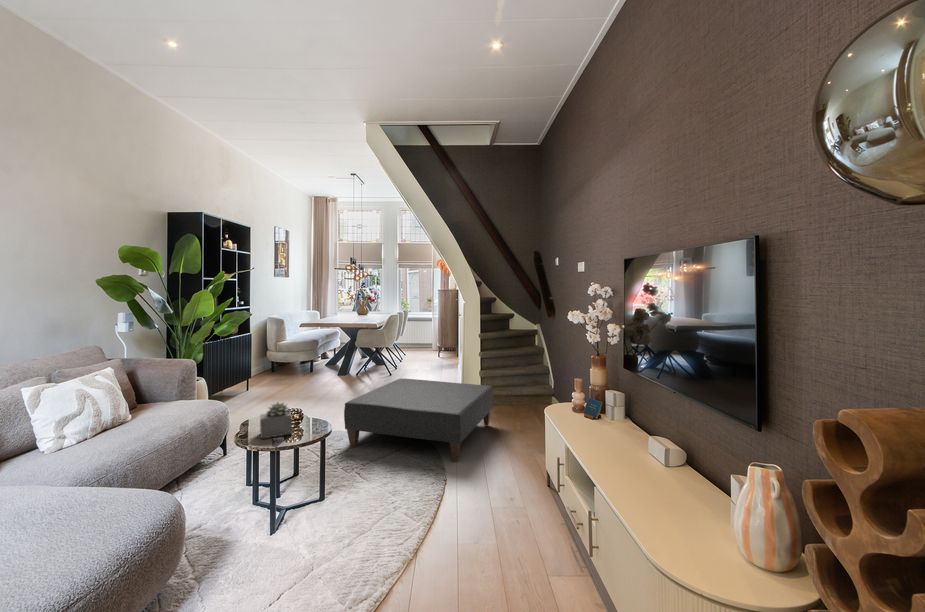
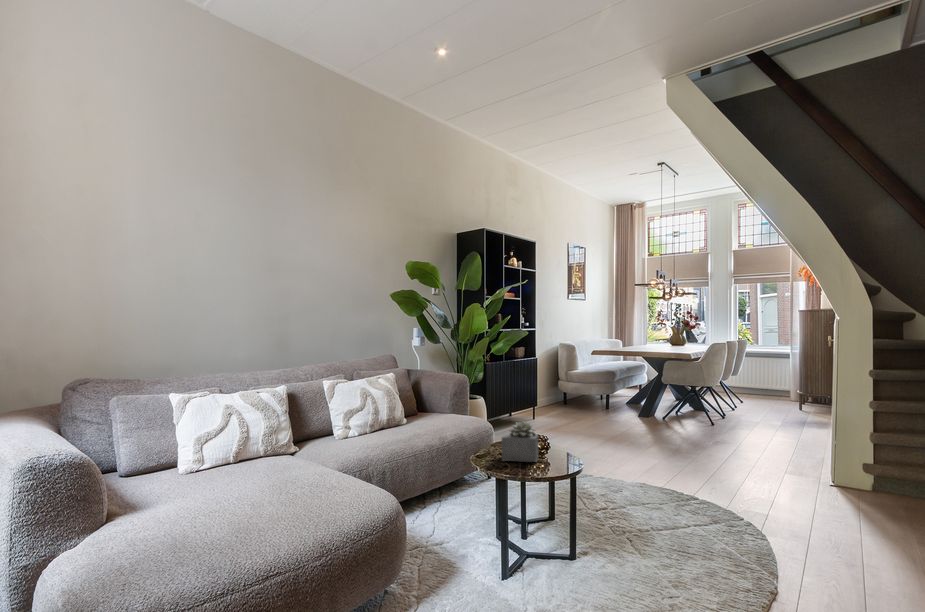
ottoman: present [344,378,493,462] -> none [621,425,883,563]

